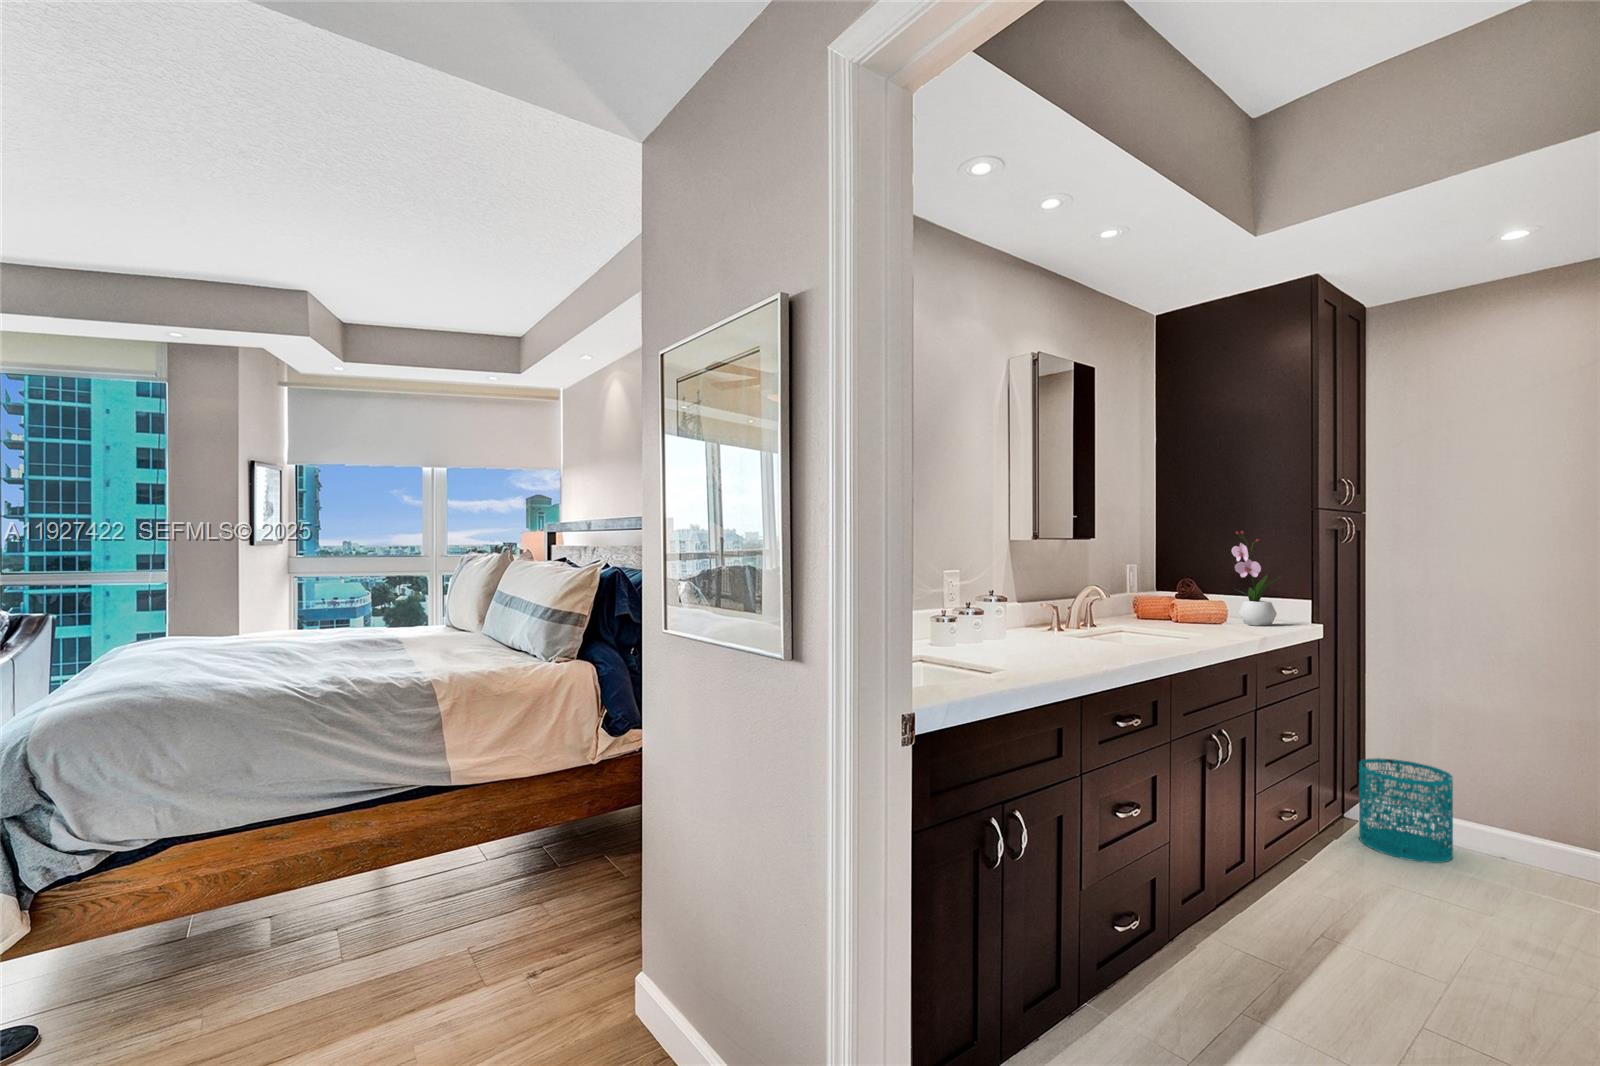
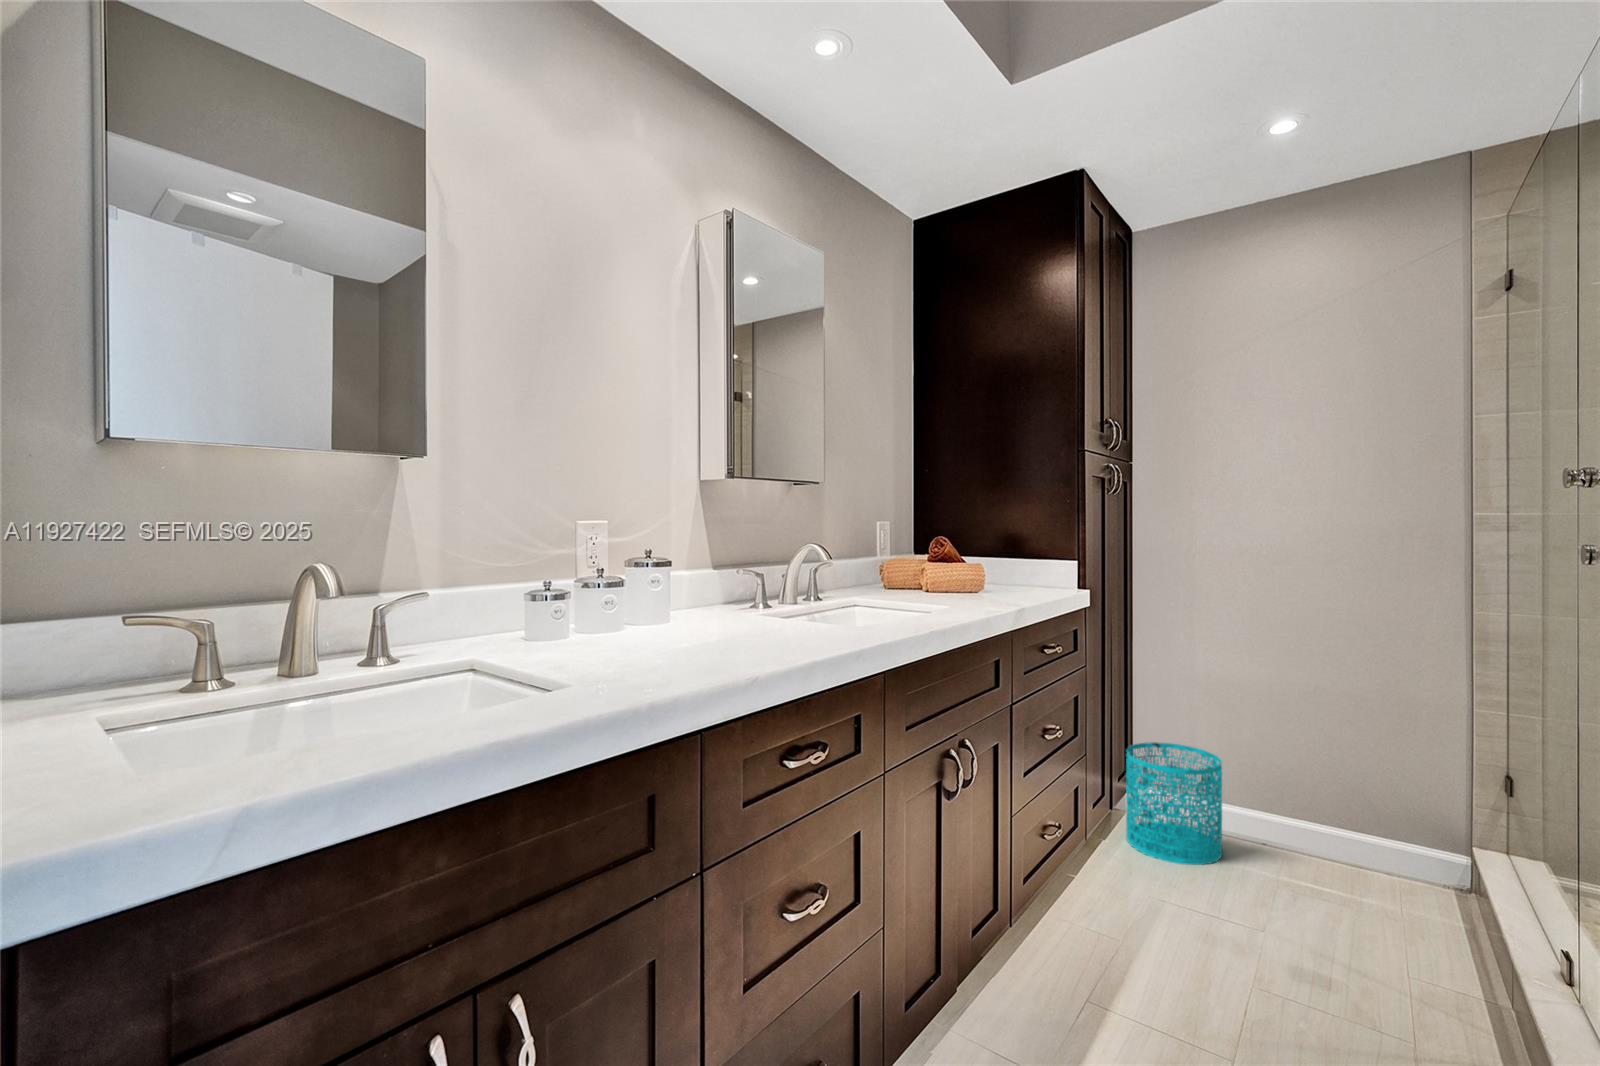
flower arrangement: present [1231,531,1281,626] -> none [988,473,1045,592]

